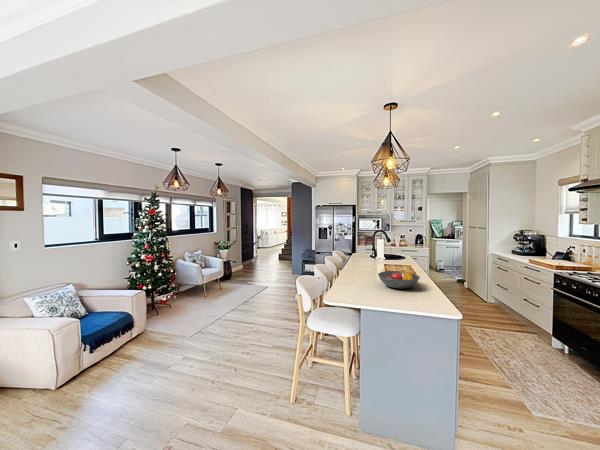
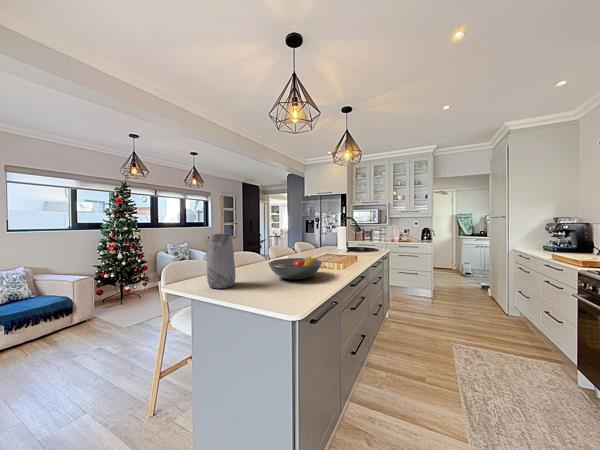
vase: none [351,257,372,299] -> present [207,233,236,288]

